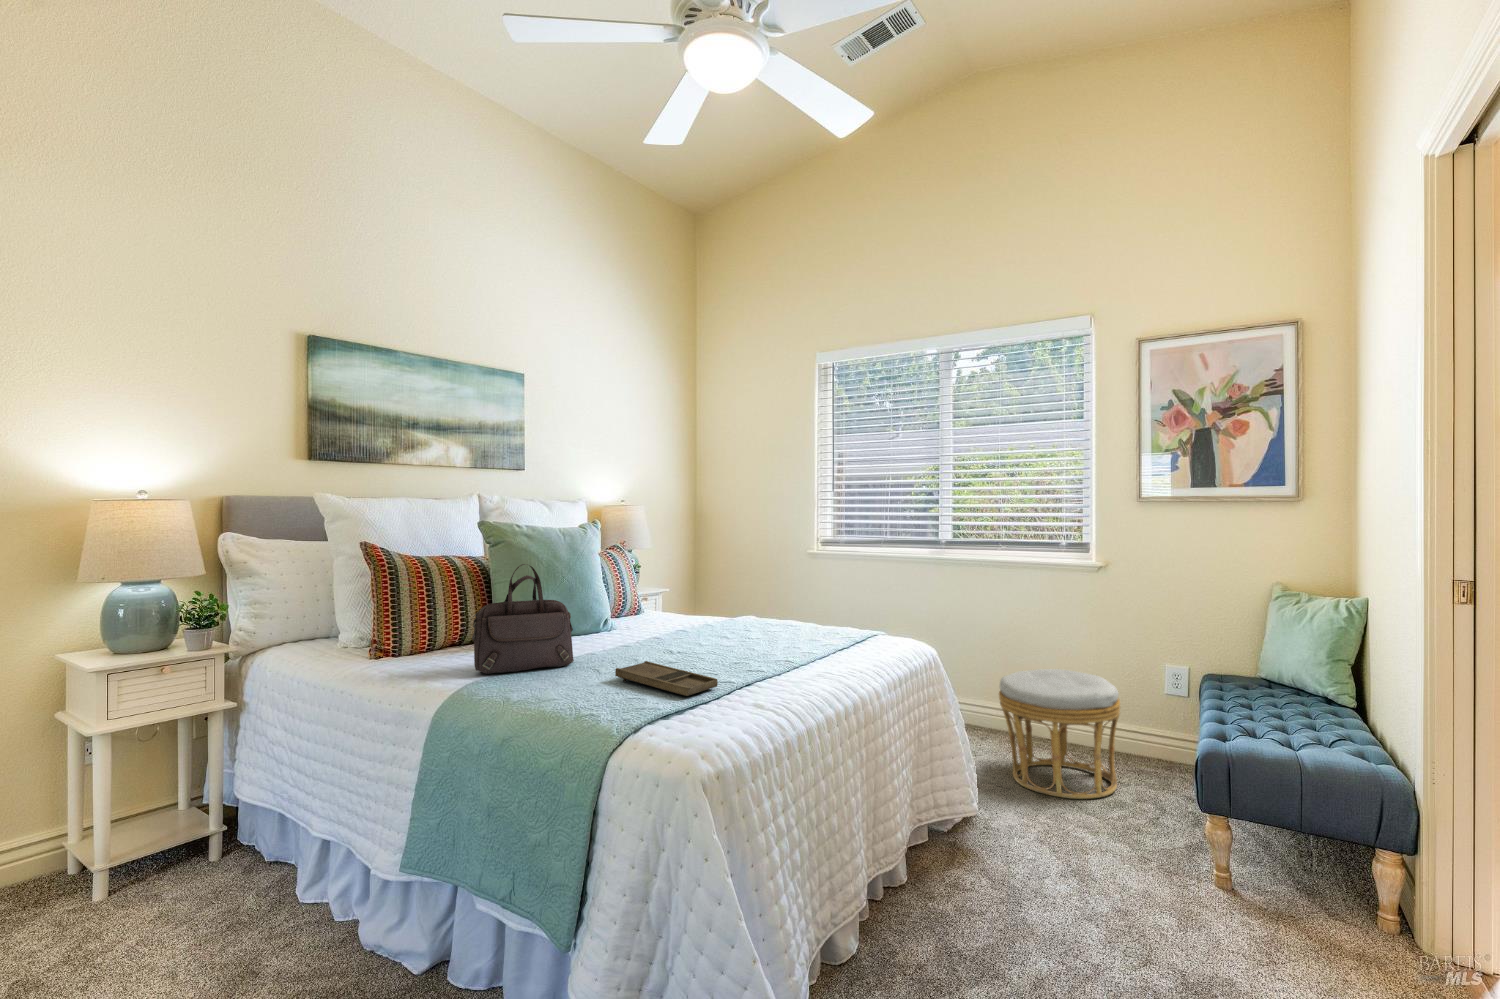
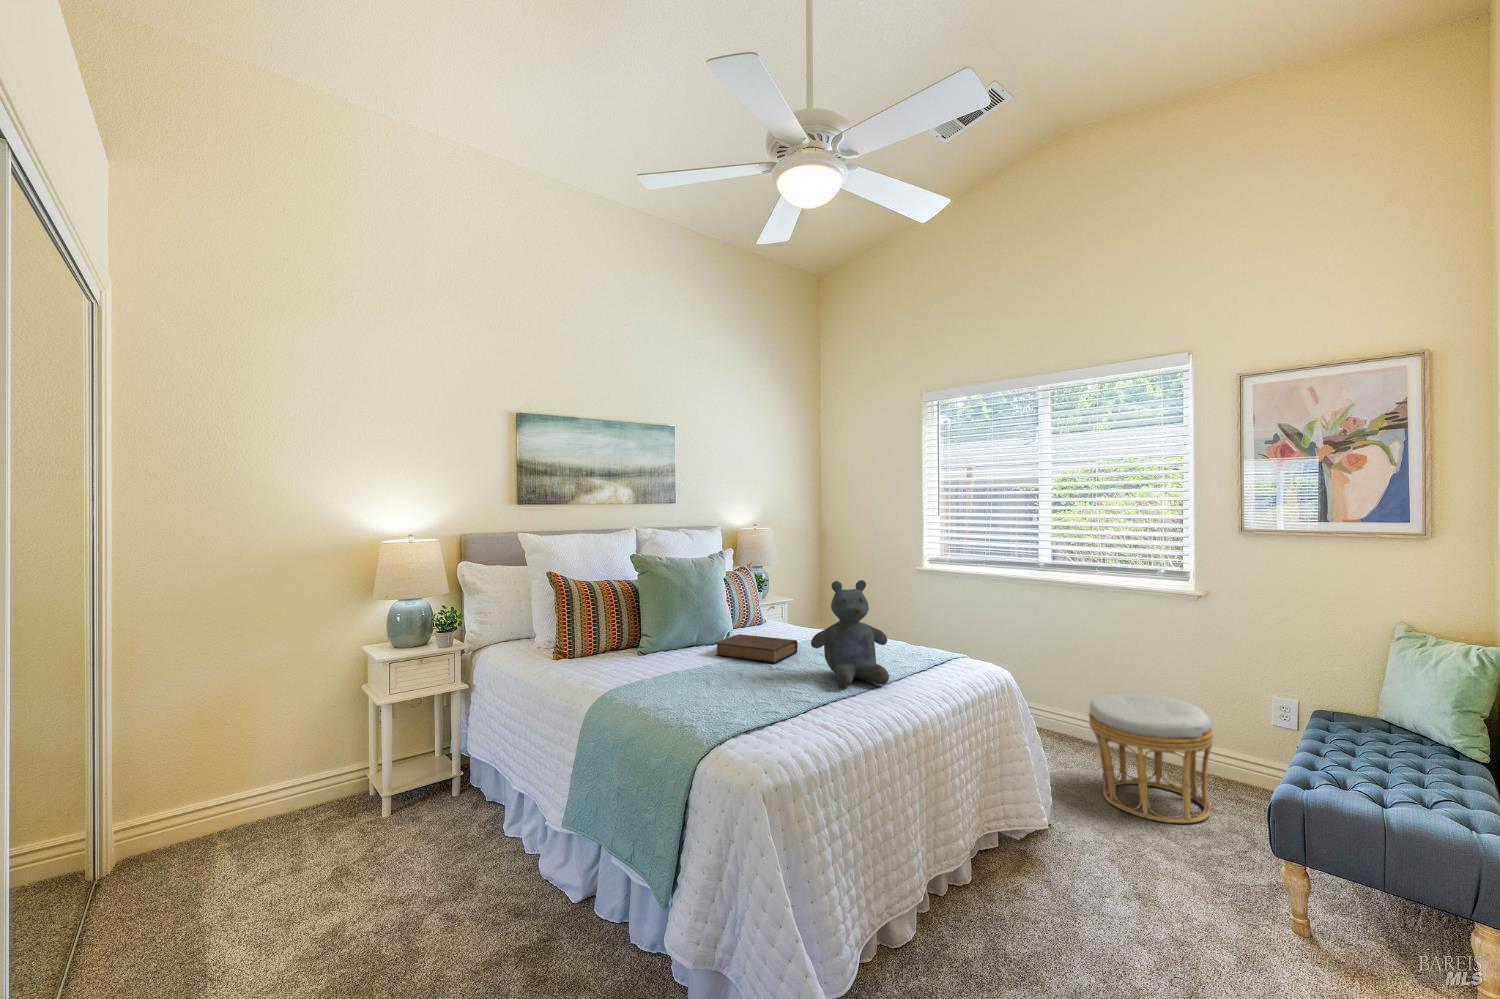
stuffed bear: none [720,543,814,667] -> present [811,580,889,687]
handbag: present [472,564,574,674] -> none [616,596,694,681]
book: none [592,619,693,647] -> present [716,634,798,663]
tray: present [615,661,718,696] -> none [720,677,798,712]

